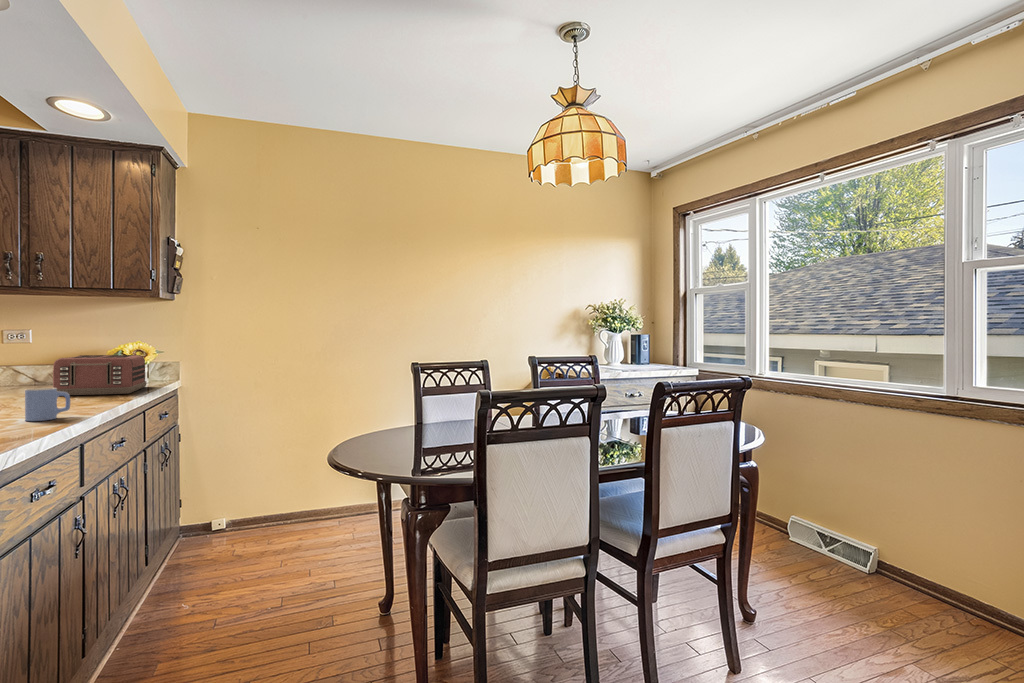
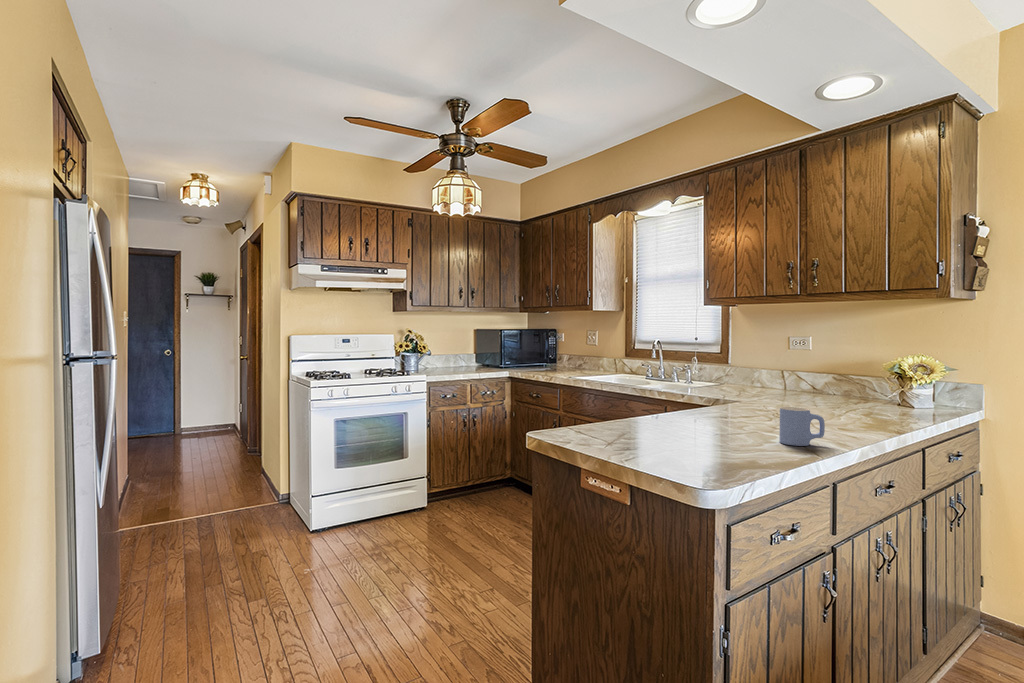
toaster: present [53,355,147,395] -> none [820,369,930,422]

